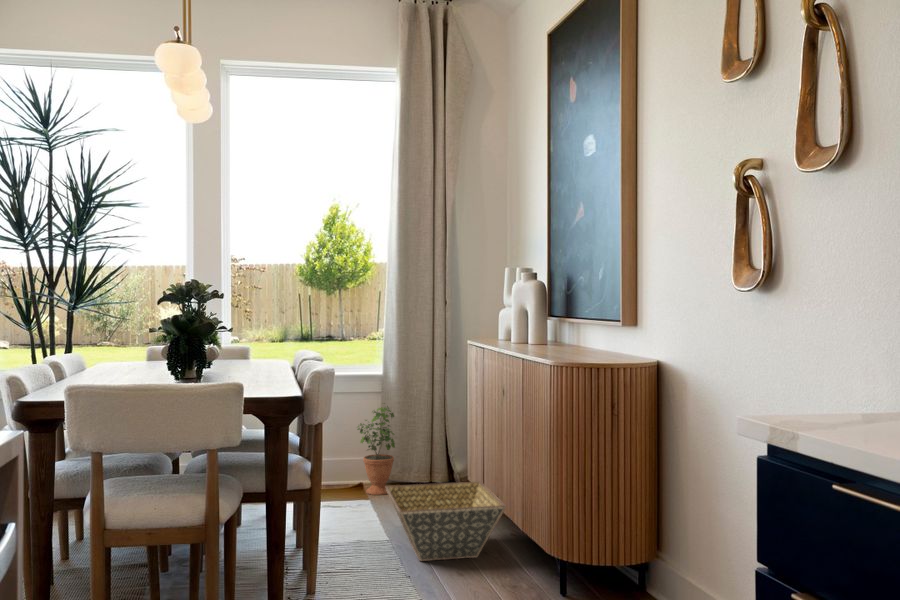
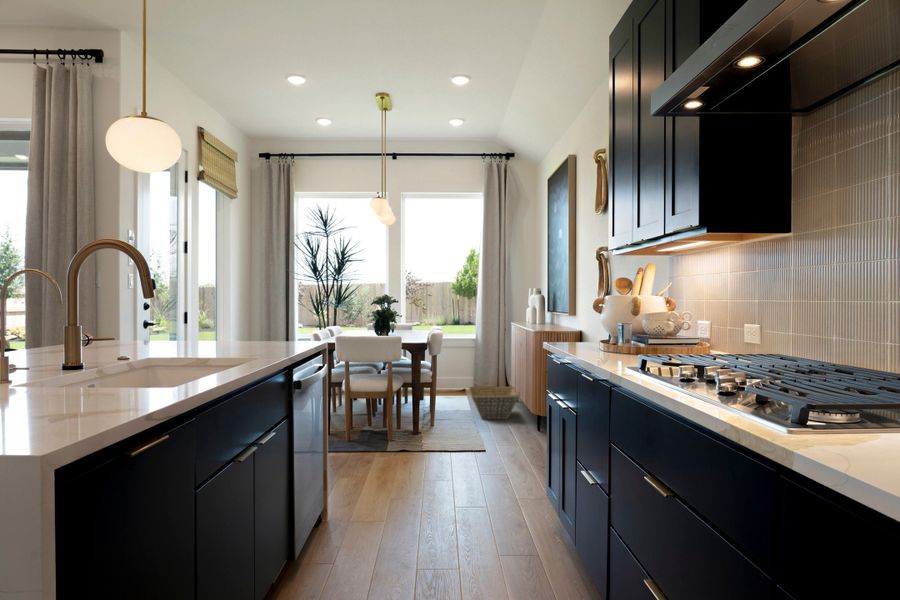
potted plant: present [357,406,395,495] -> none [462,352,480,395]

